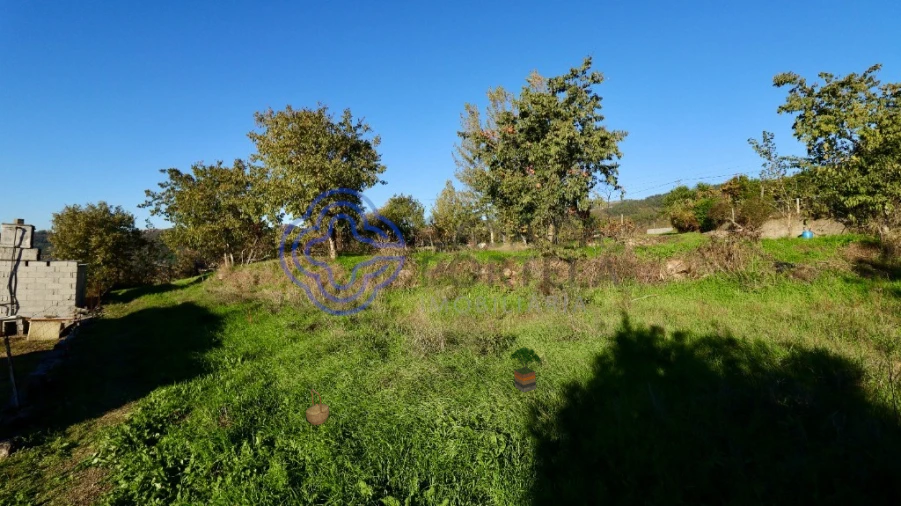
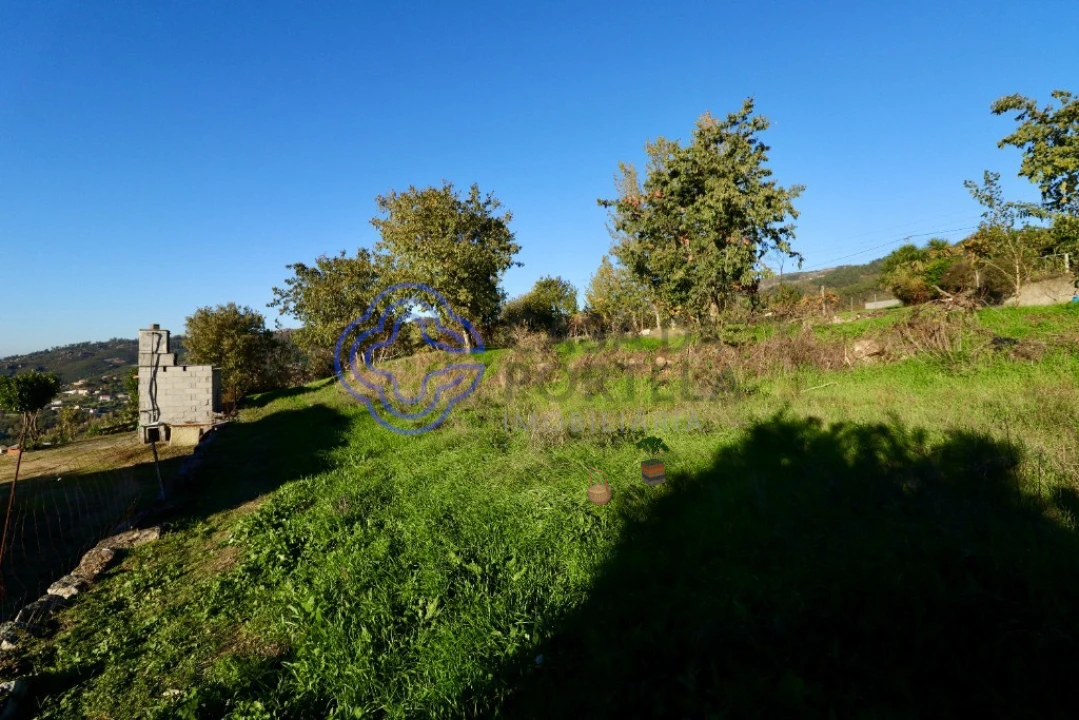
basket: present [306,389,329,425] -> present [587,467,612,505]

